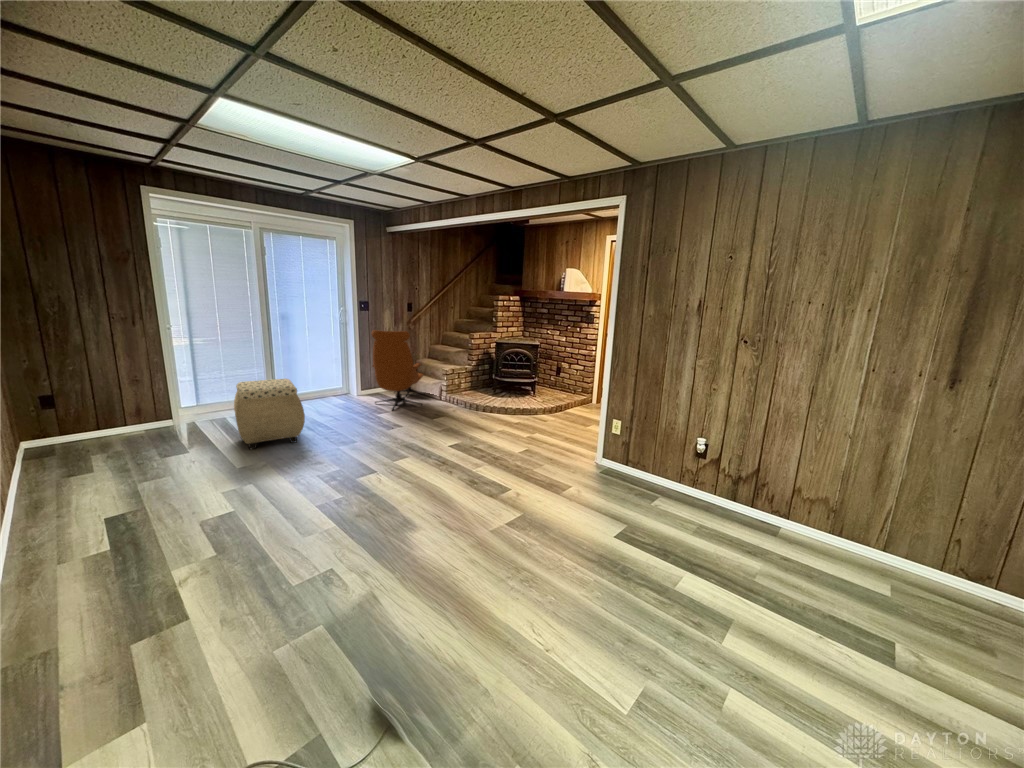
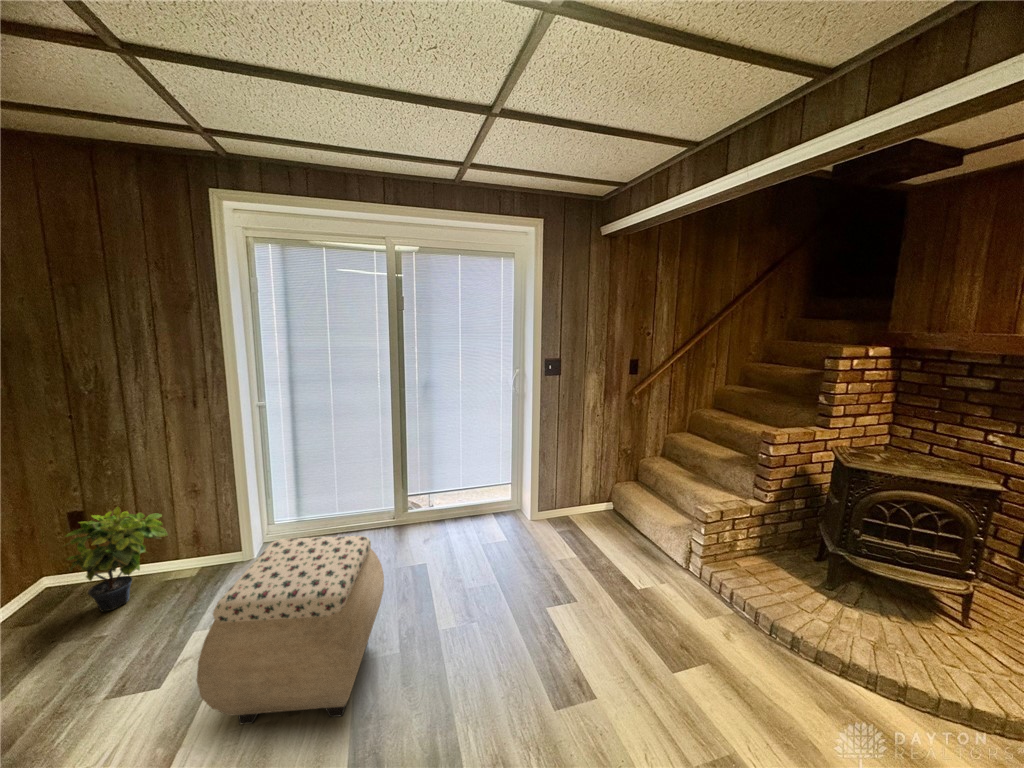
lounge chair: present [371,330,423,411] -> none [550,426,651,594]
potted plant: none [62,384,130,447] -> present [65,507,168,611]

